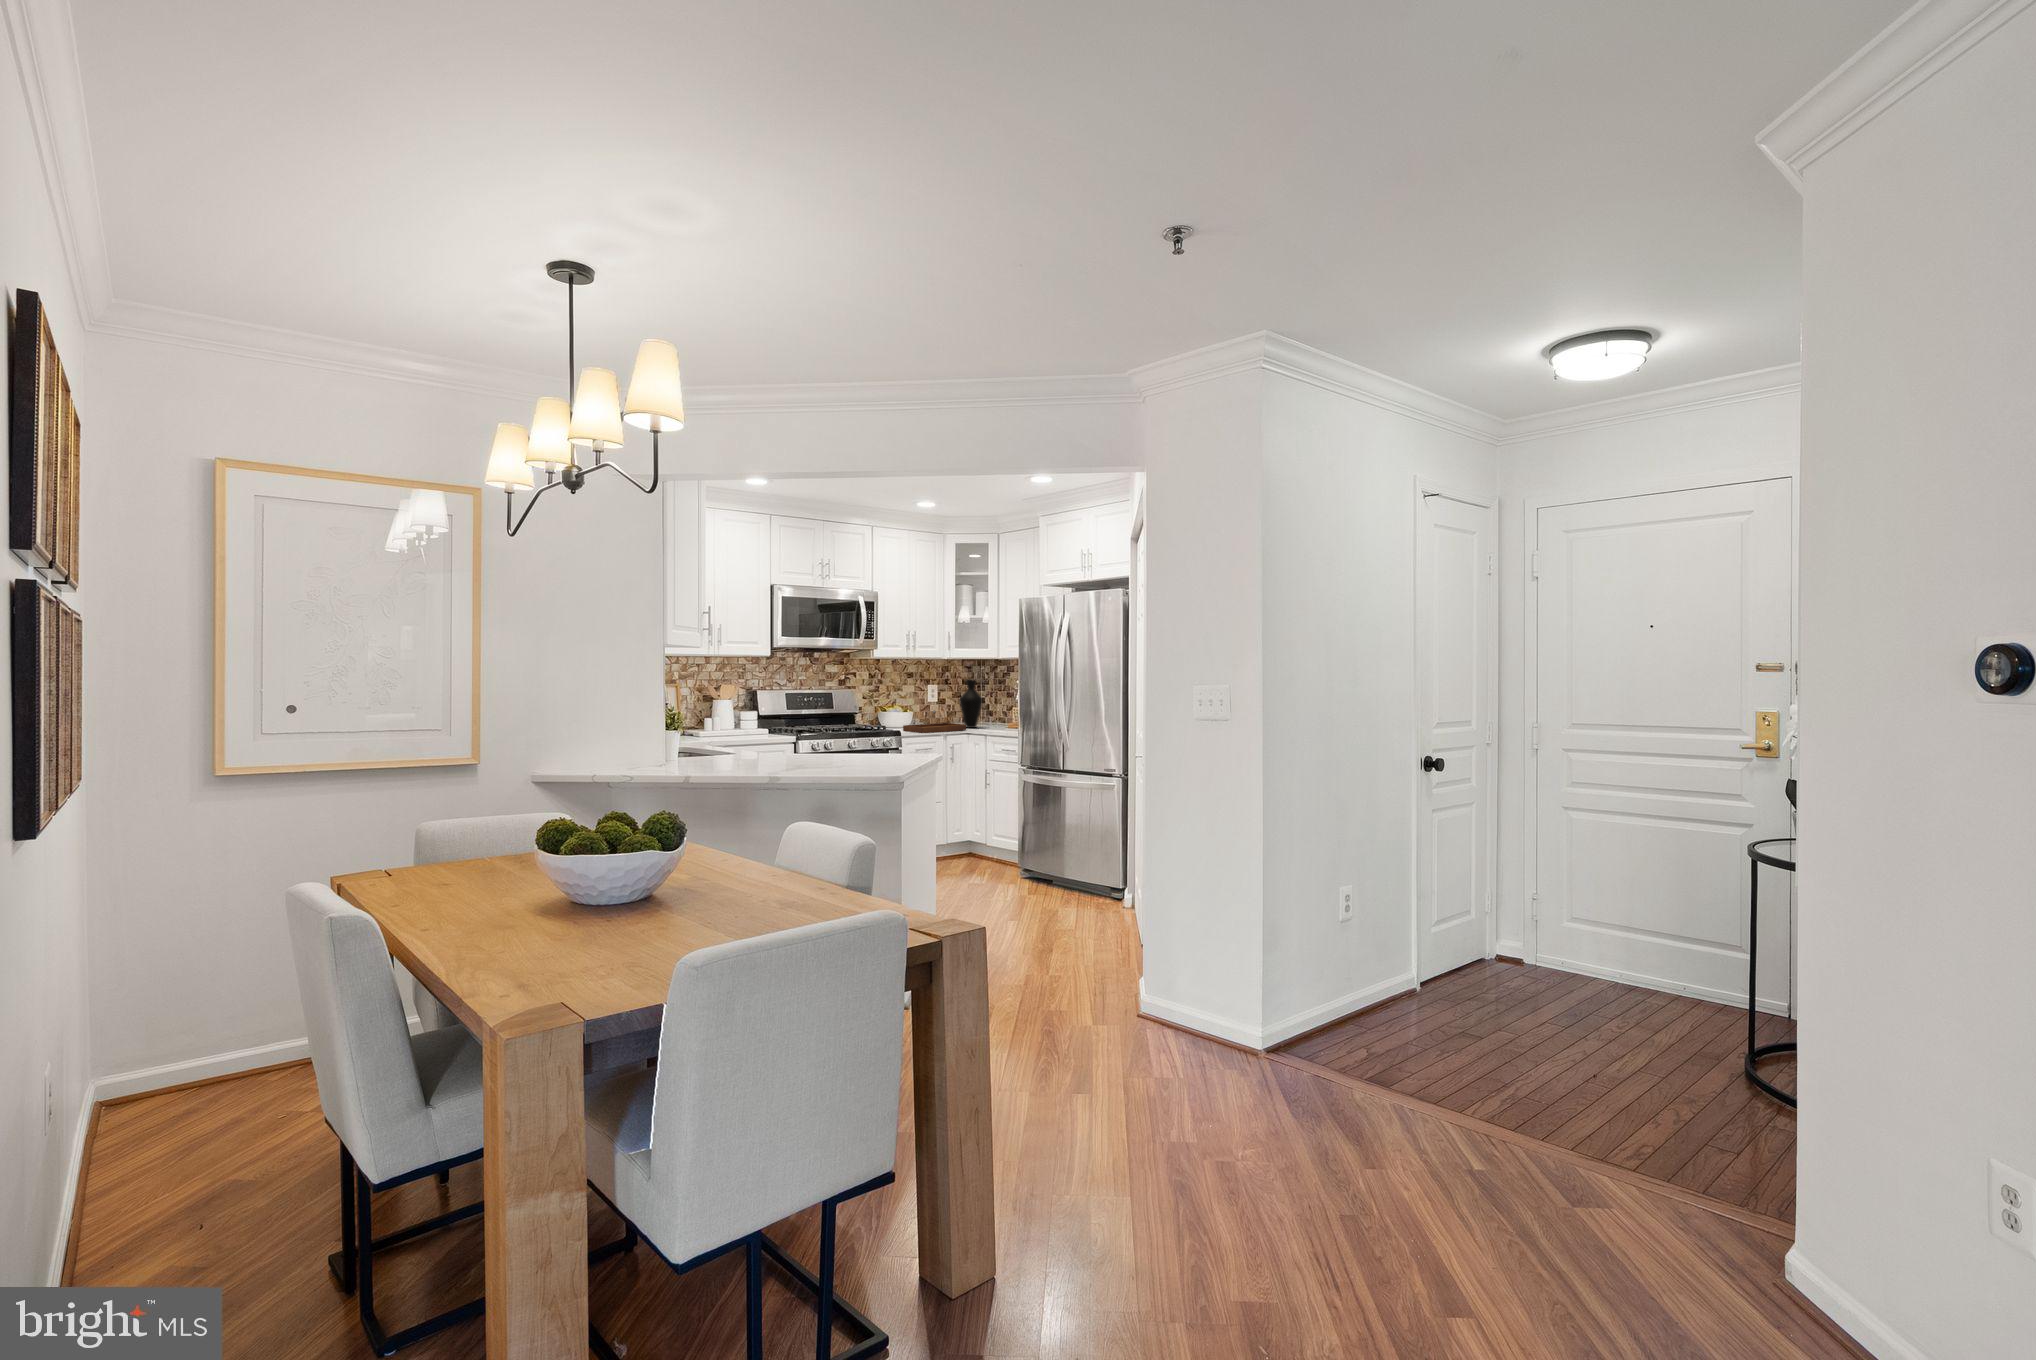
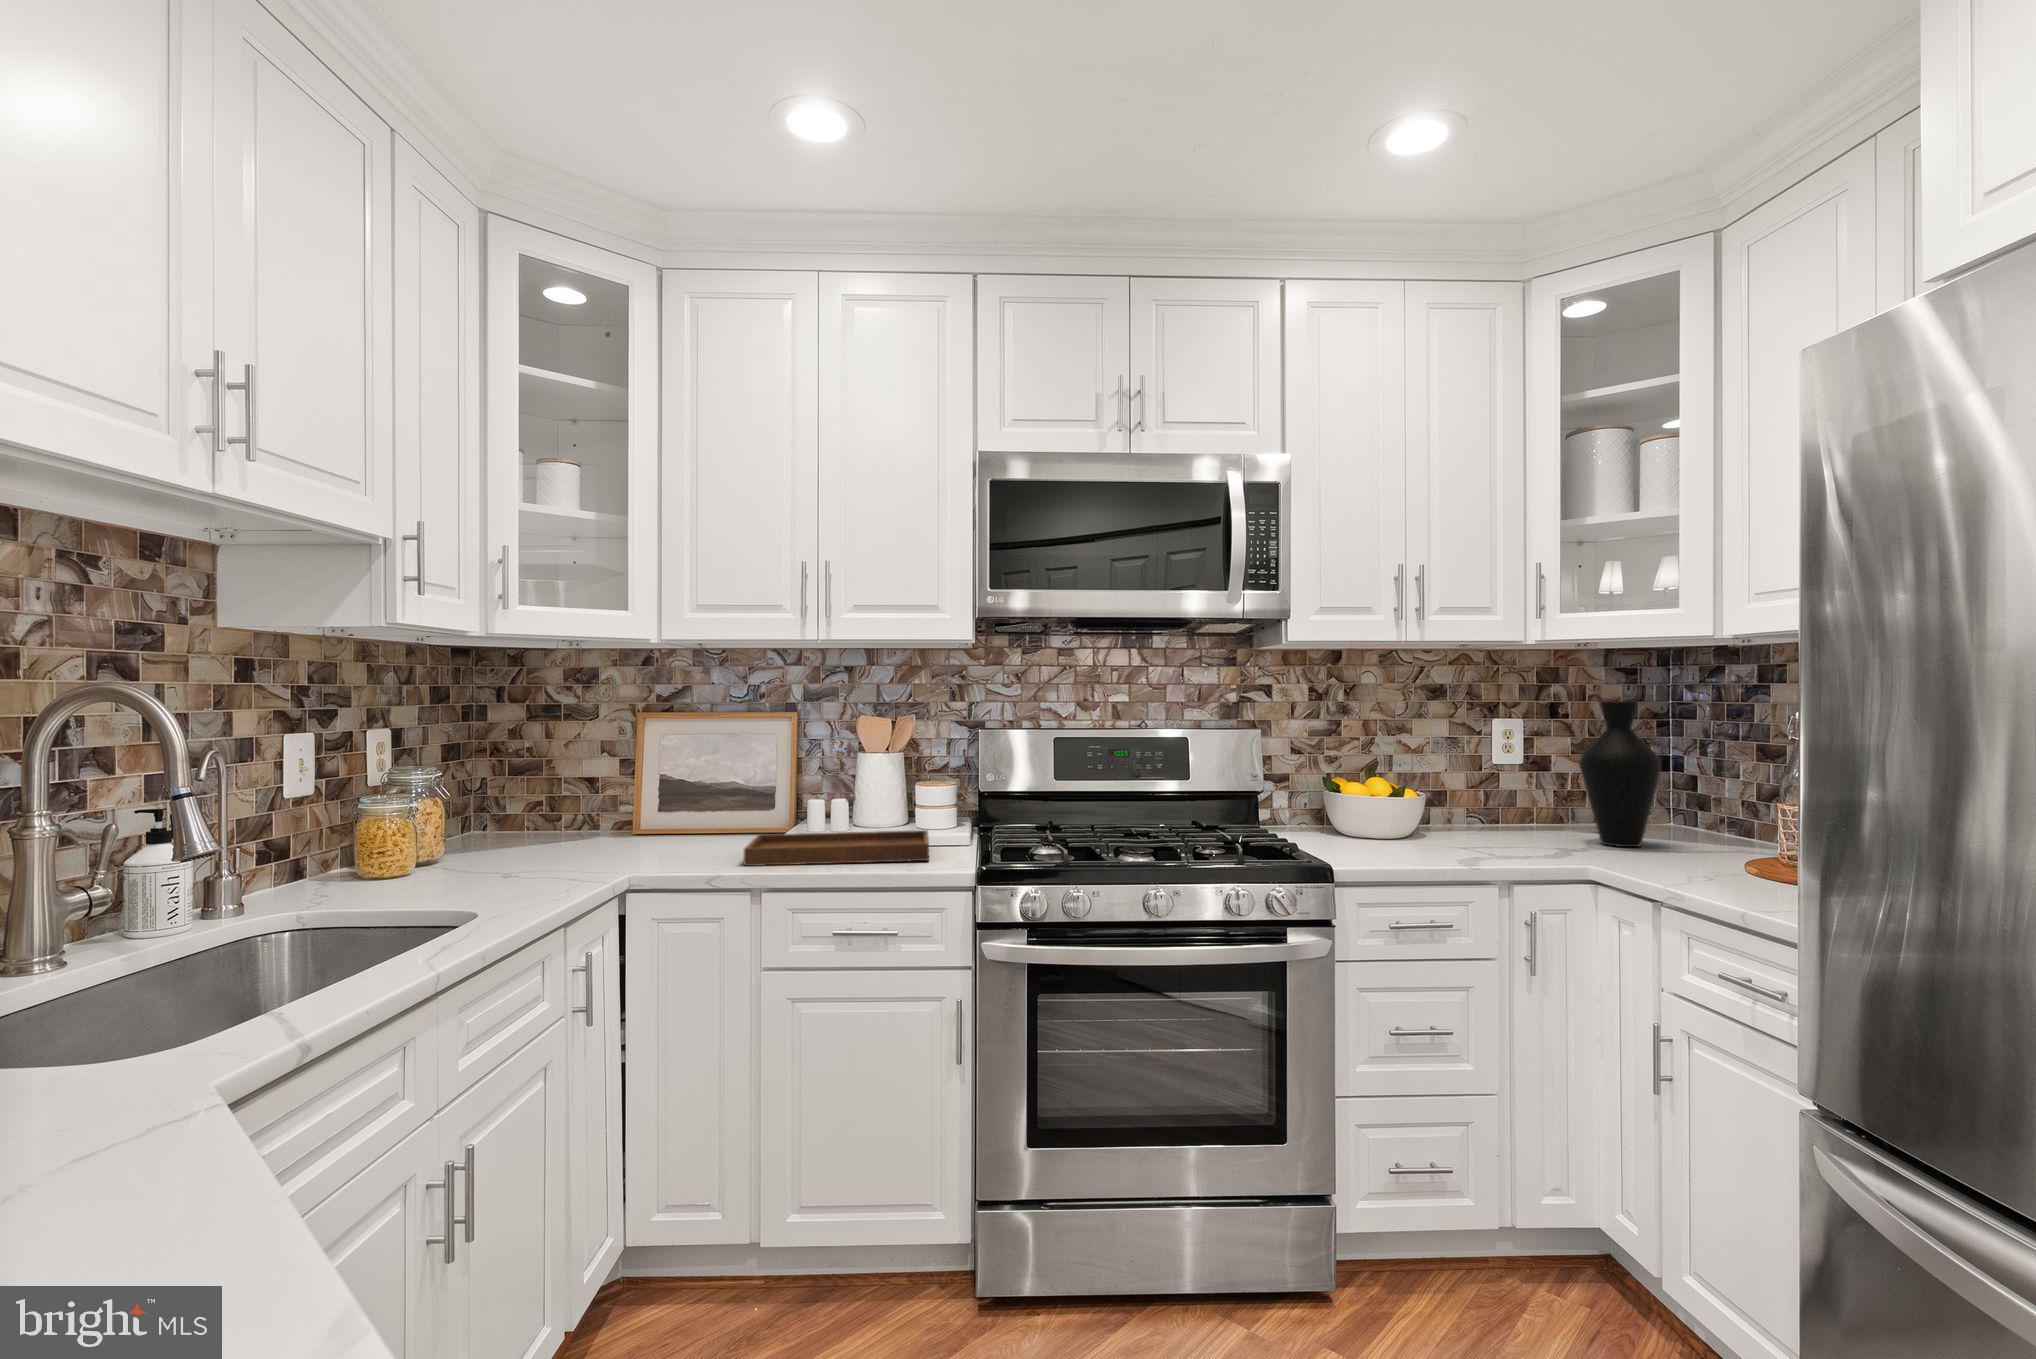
tray: present [903,710,966,733] -> present [744,794,929,866]

